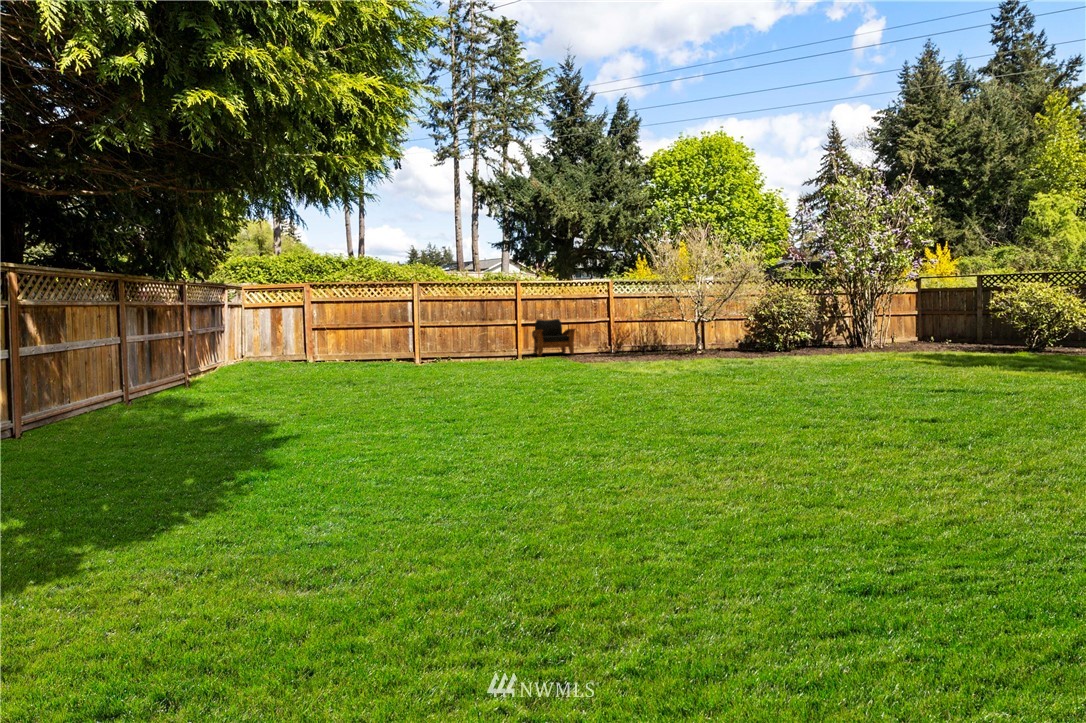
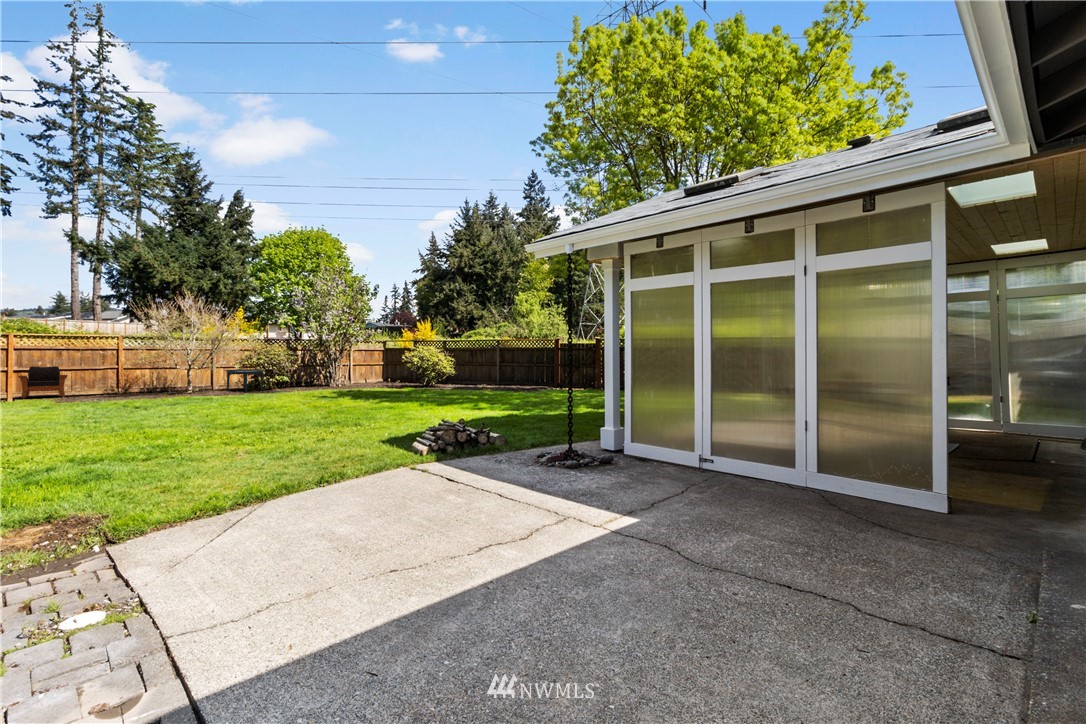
round table: none [727,319,776,350] -> present [225,369,265,392]

